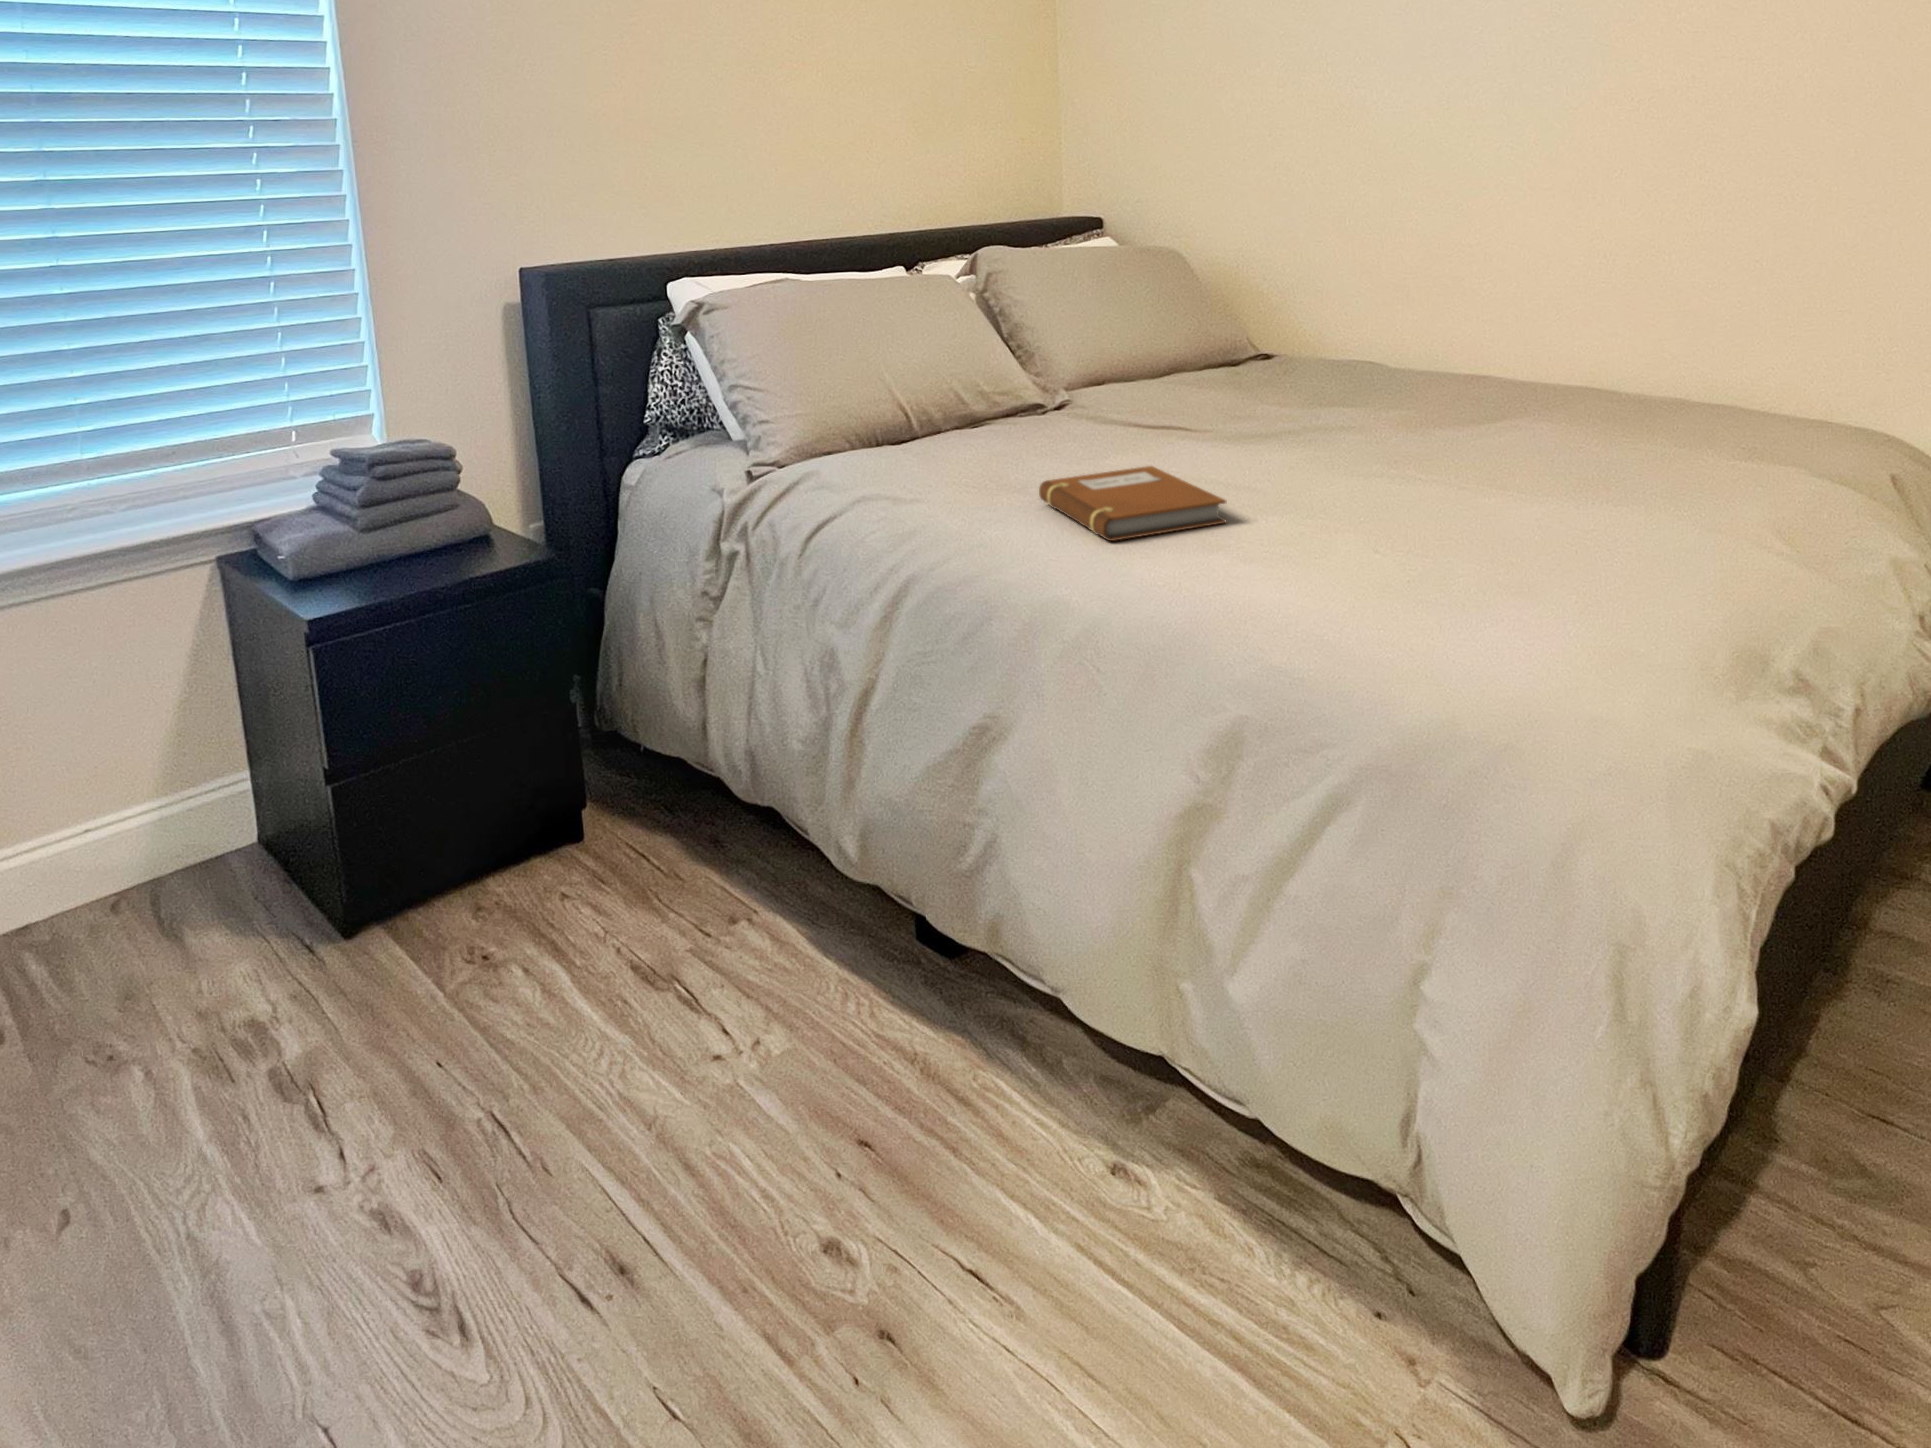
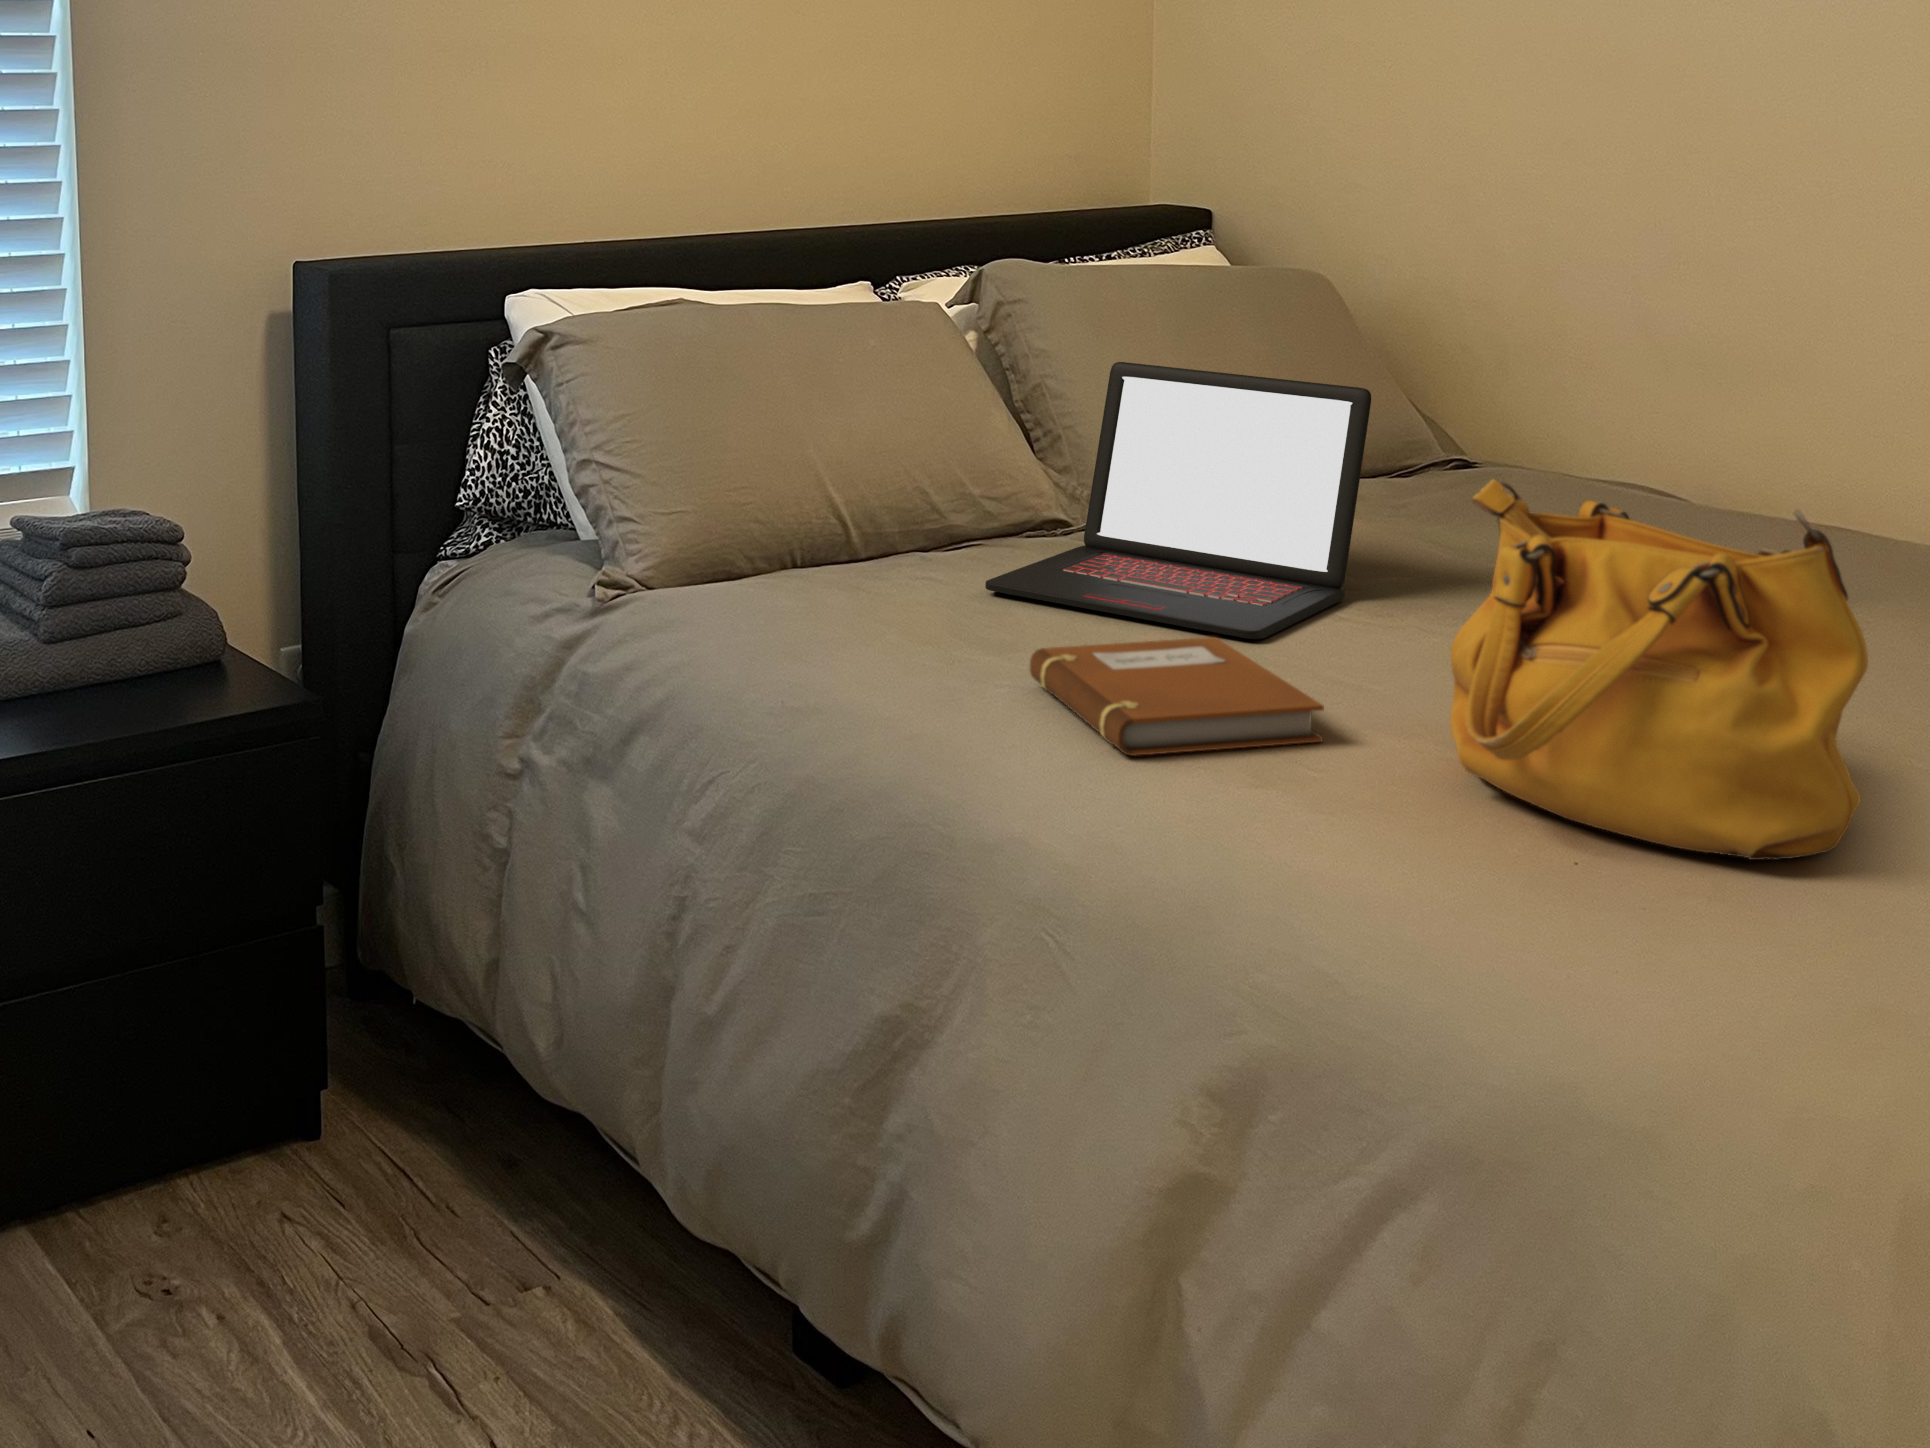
laptop: none [1001,304,1230,467] -> present [985,362,1371,639]
handbag: none [1304,352,1552,568] -> present [1450,479,1868,860]

